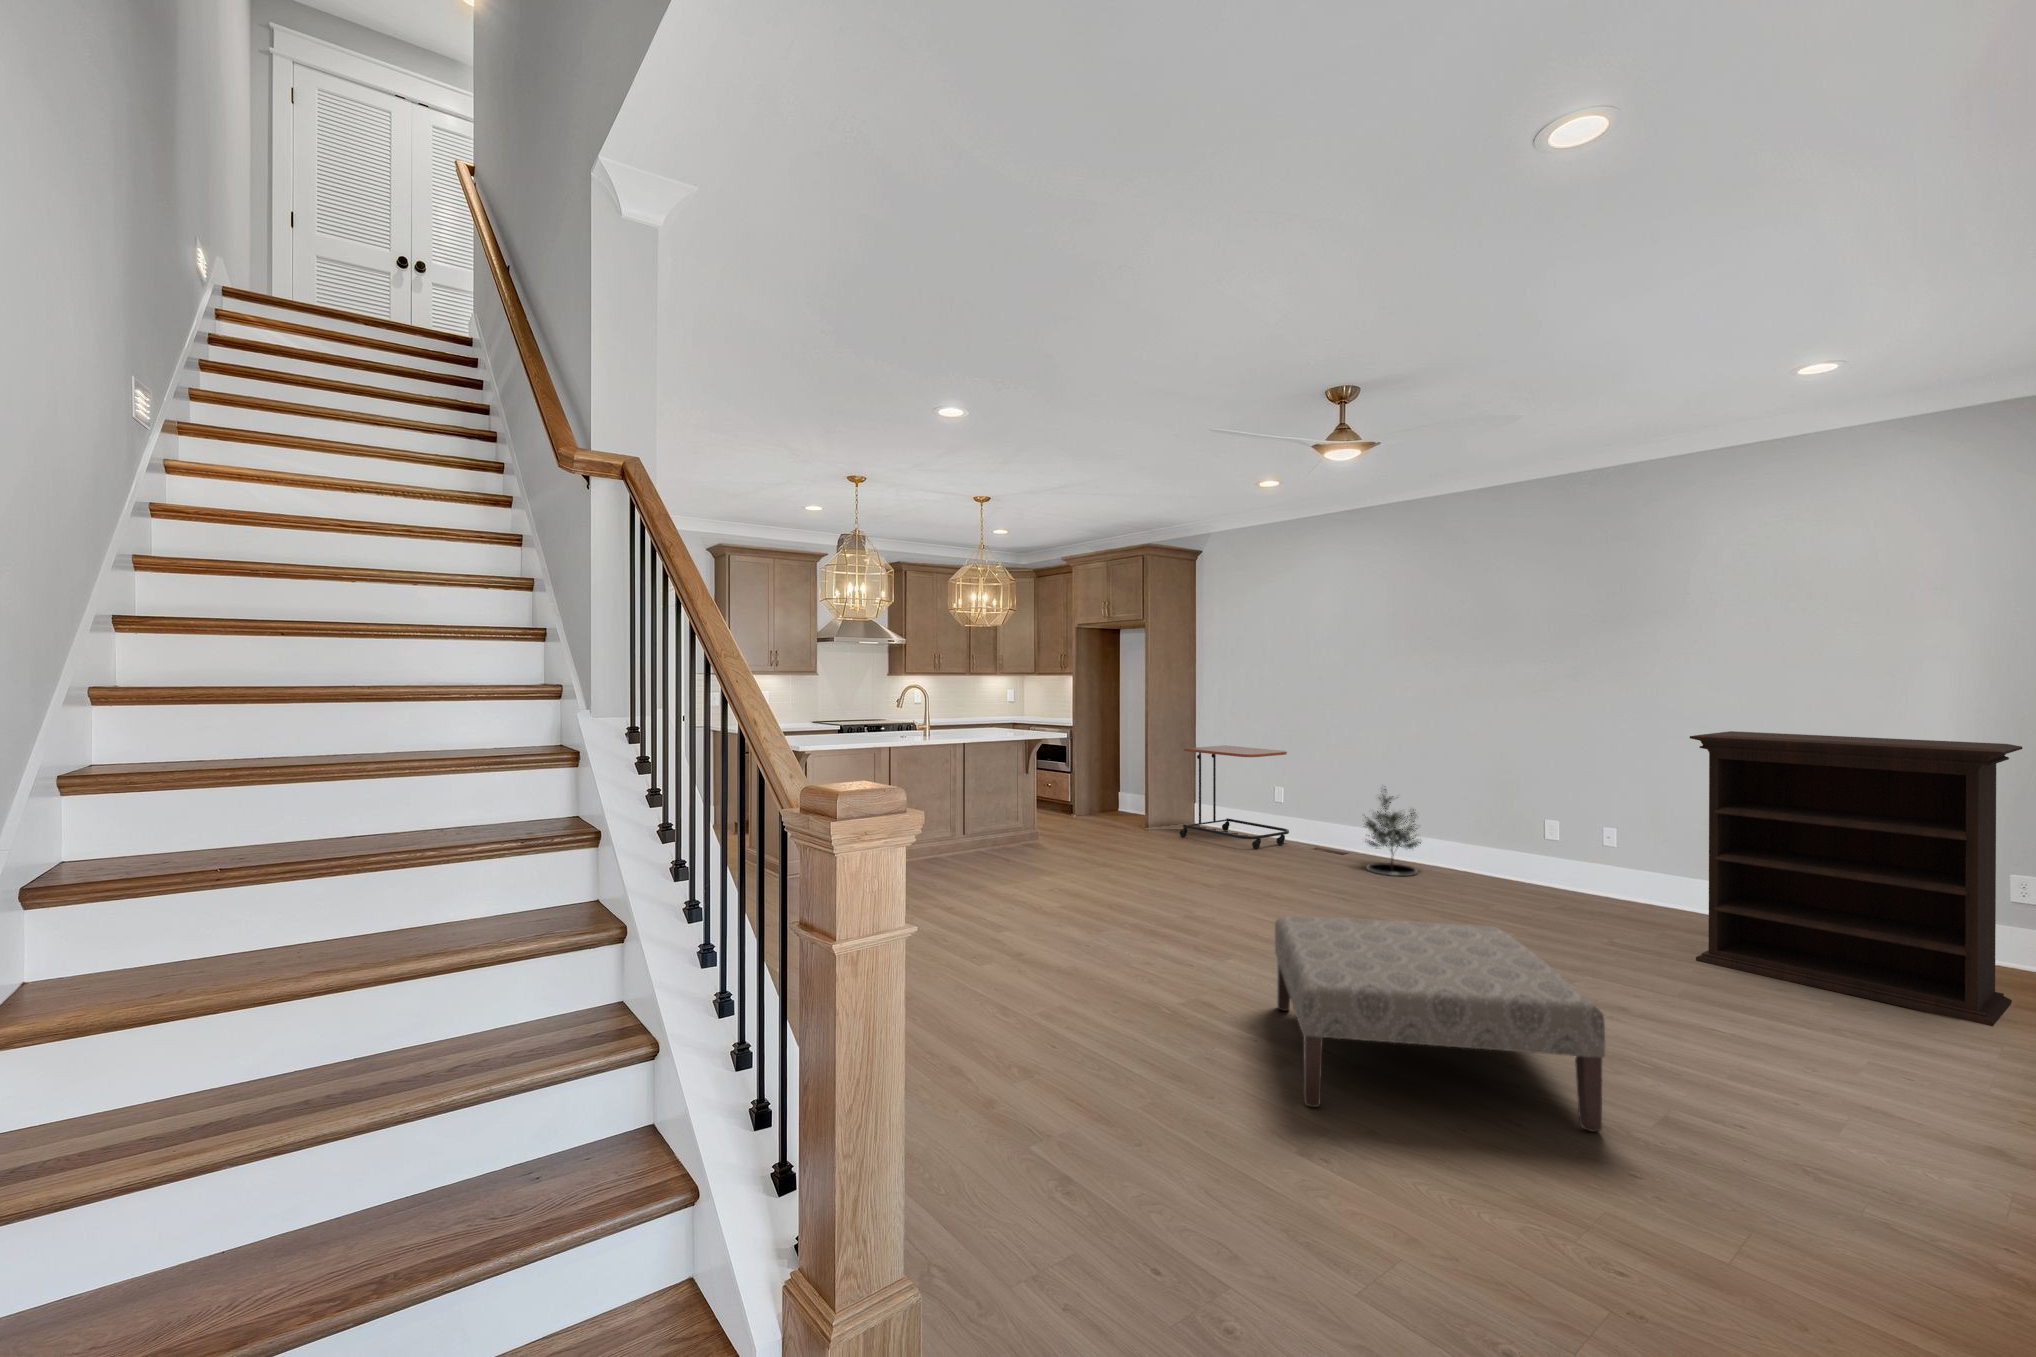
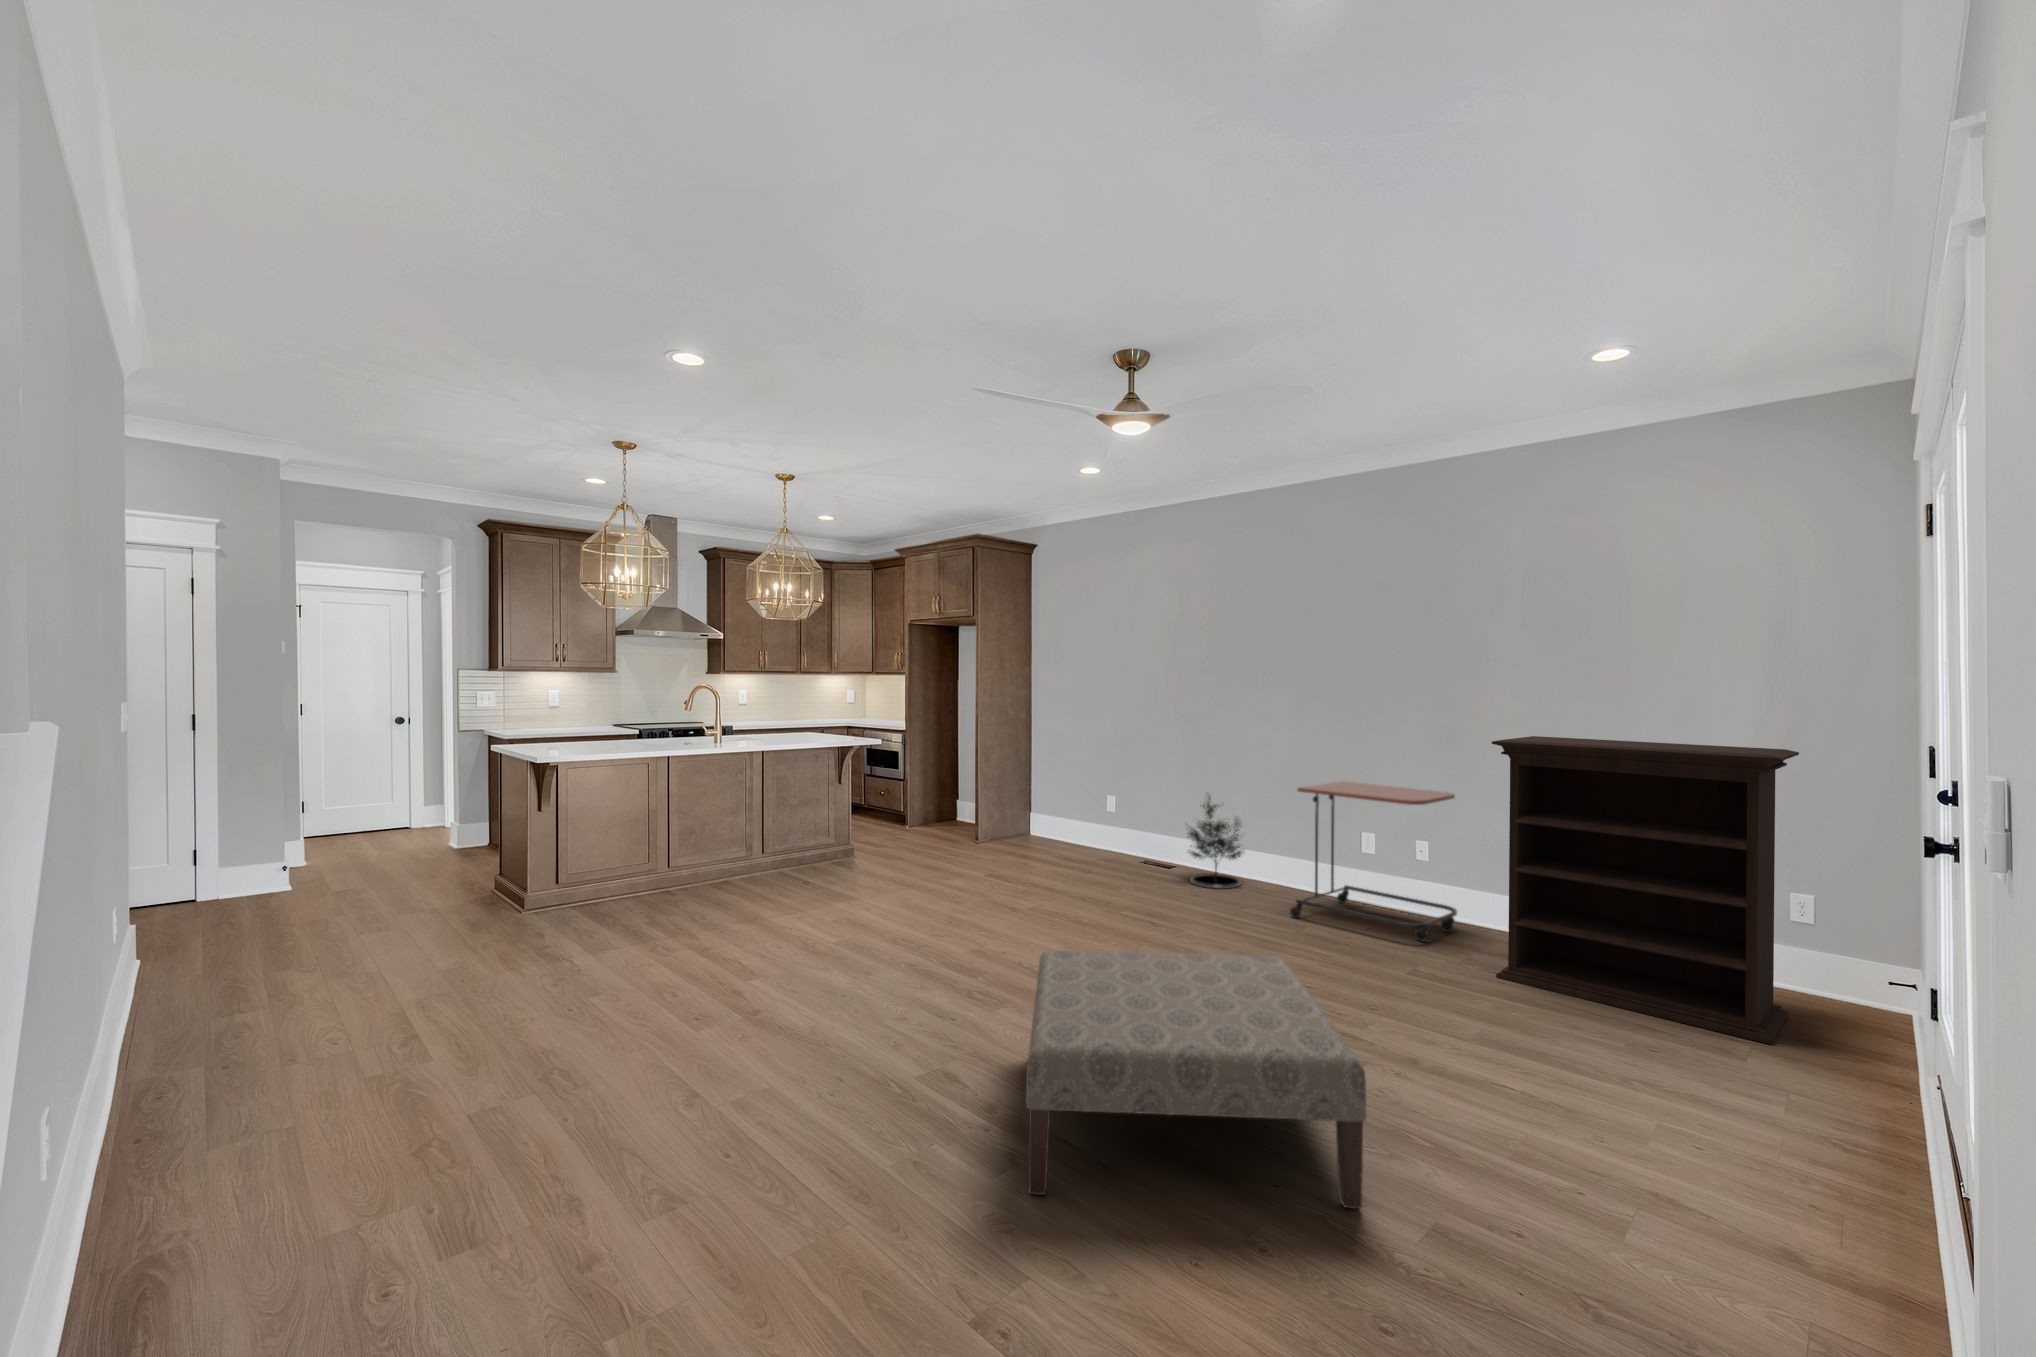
side table: present [1180,745,1289,849] -> present [1290,781,1457,941]

